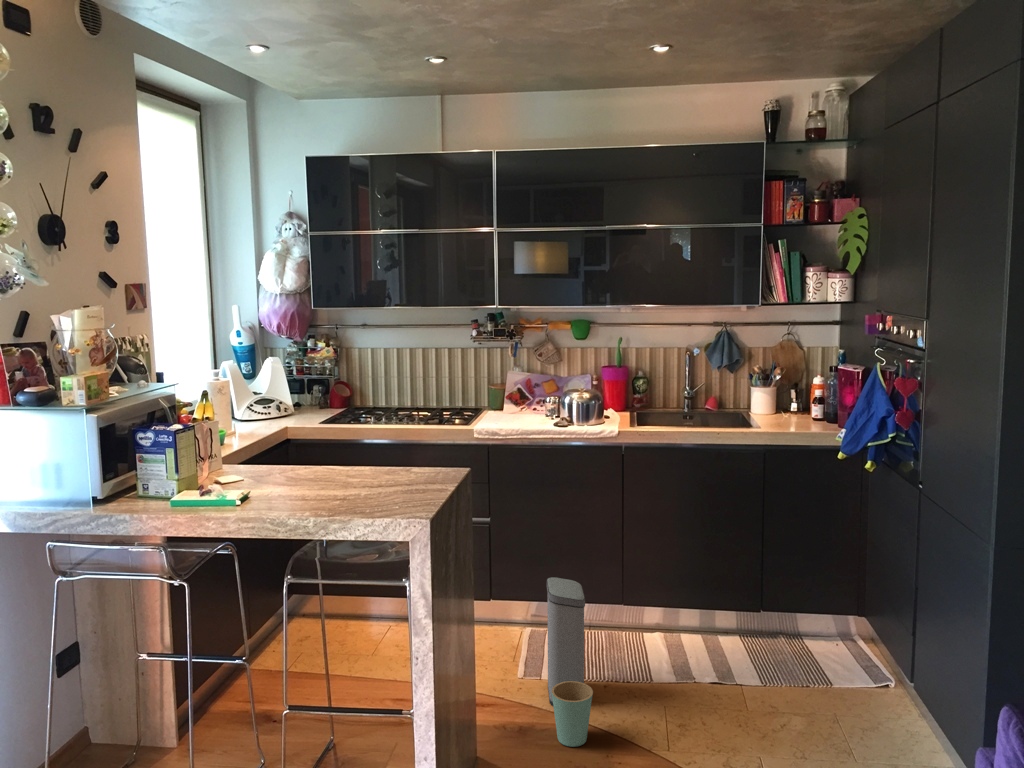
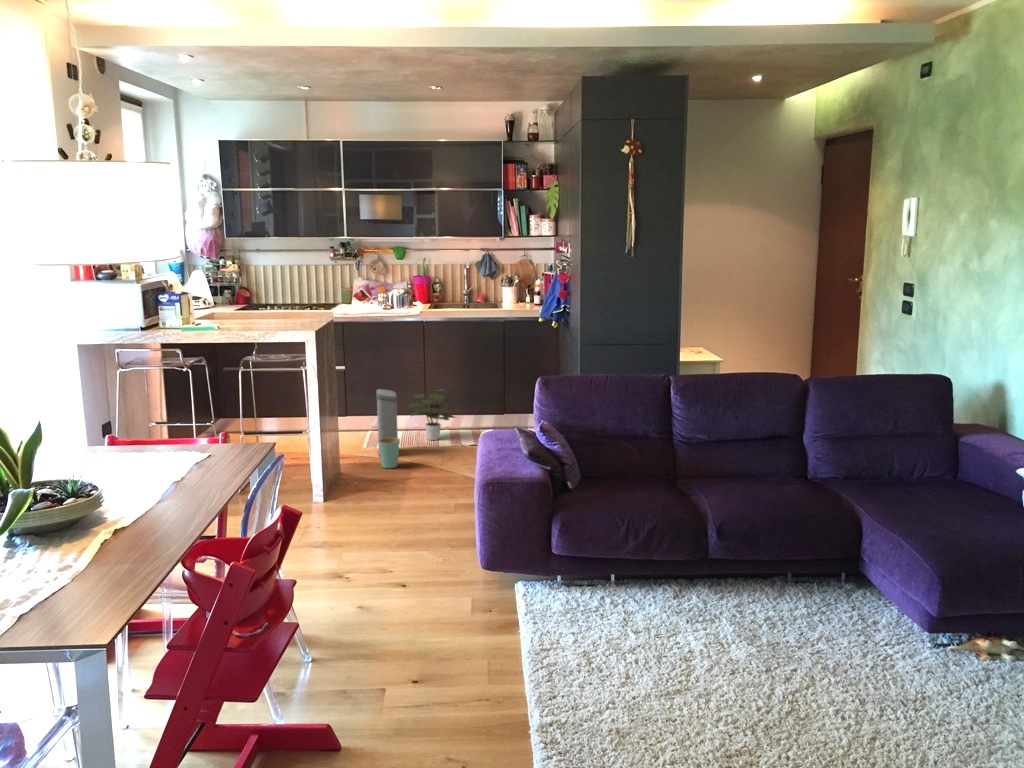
potted plant: none [598,568,684,660] -> present [409,390,455,440]

